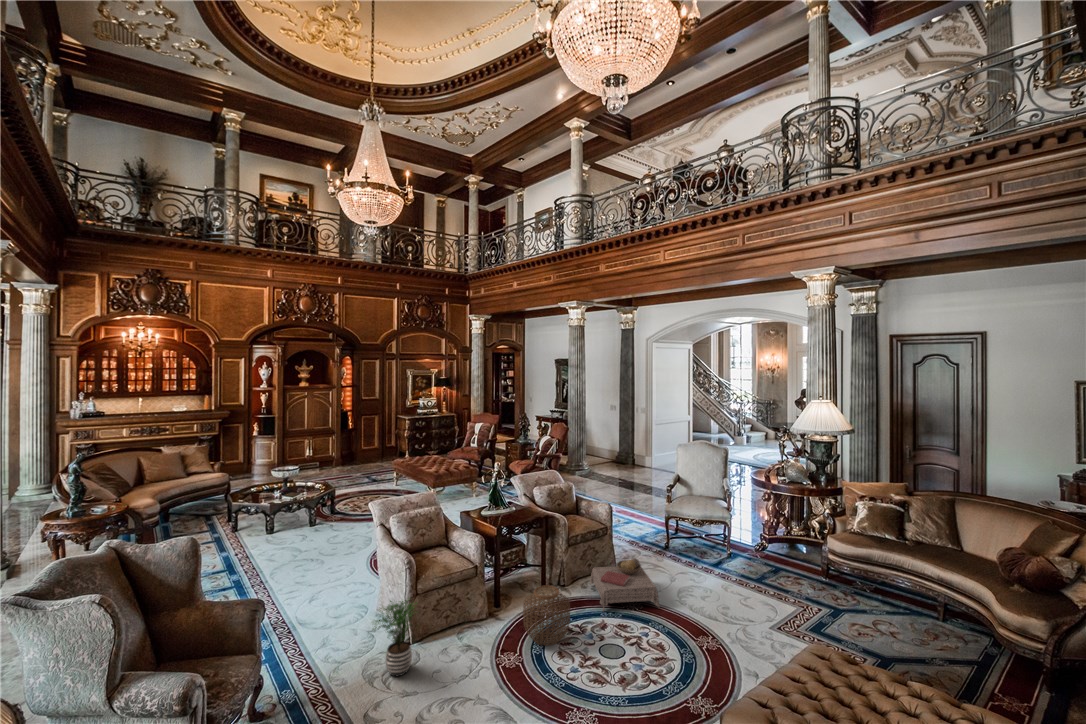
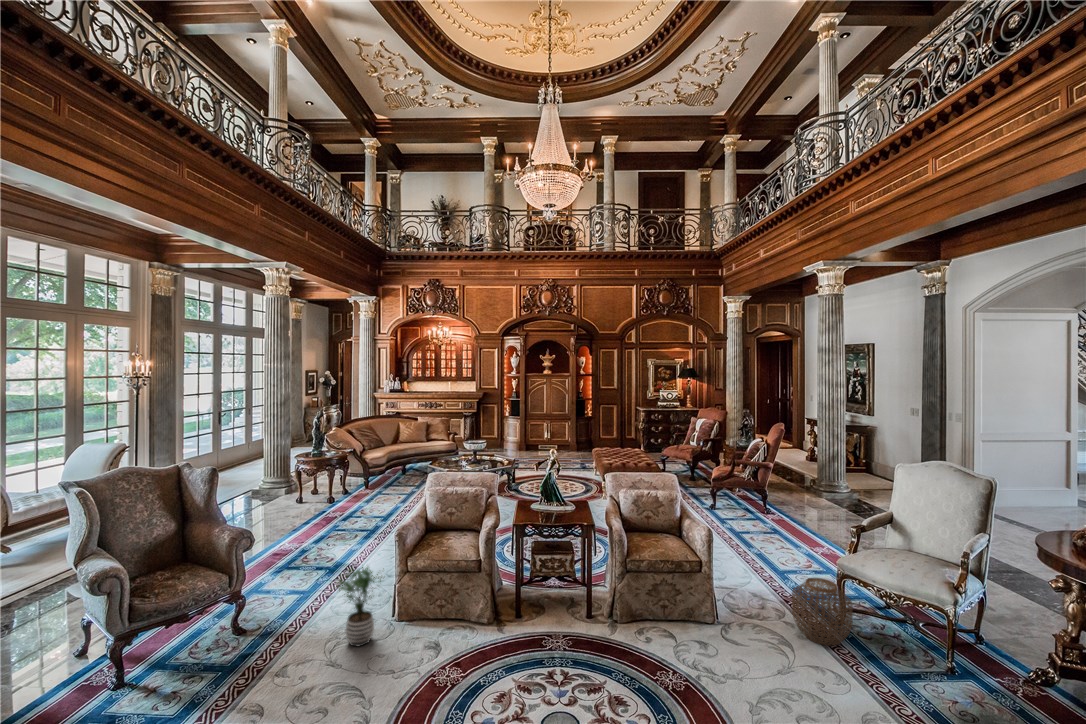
ottoman: present [590,558,659,611] -> none [627,611,734,703]
woven basket: present [523,585,570,646] -> present [792,578,853,645]

